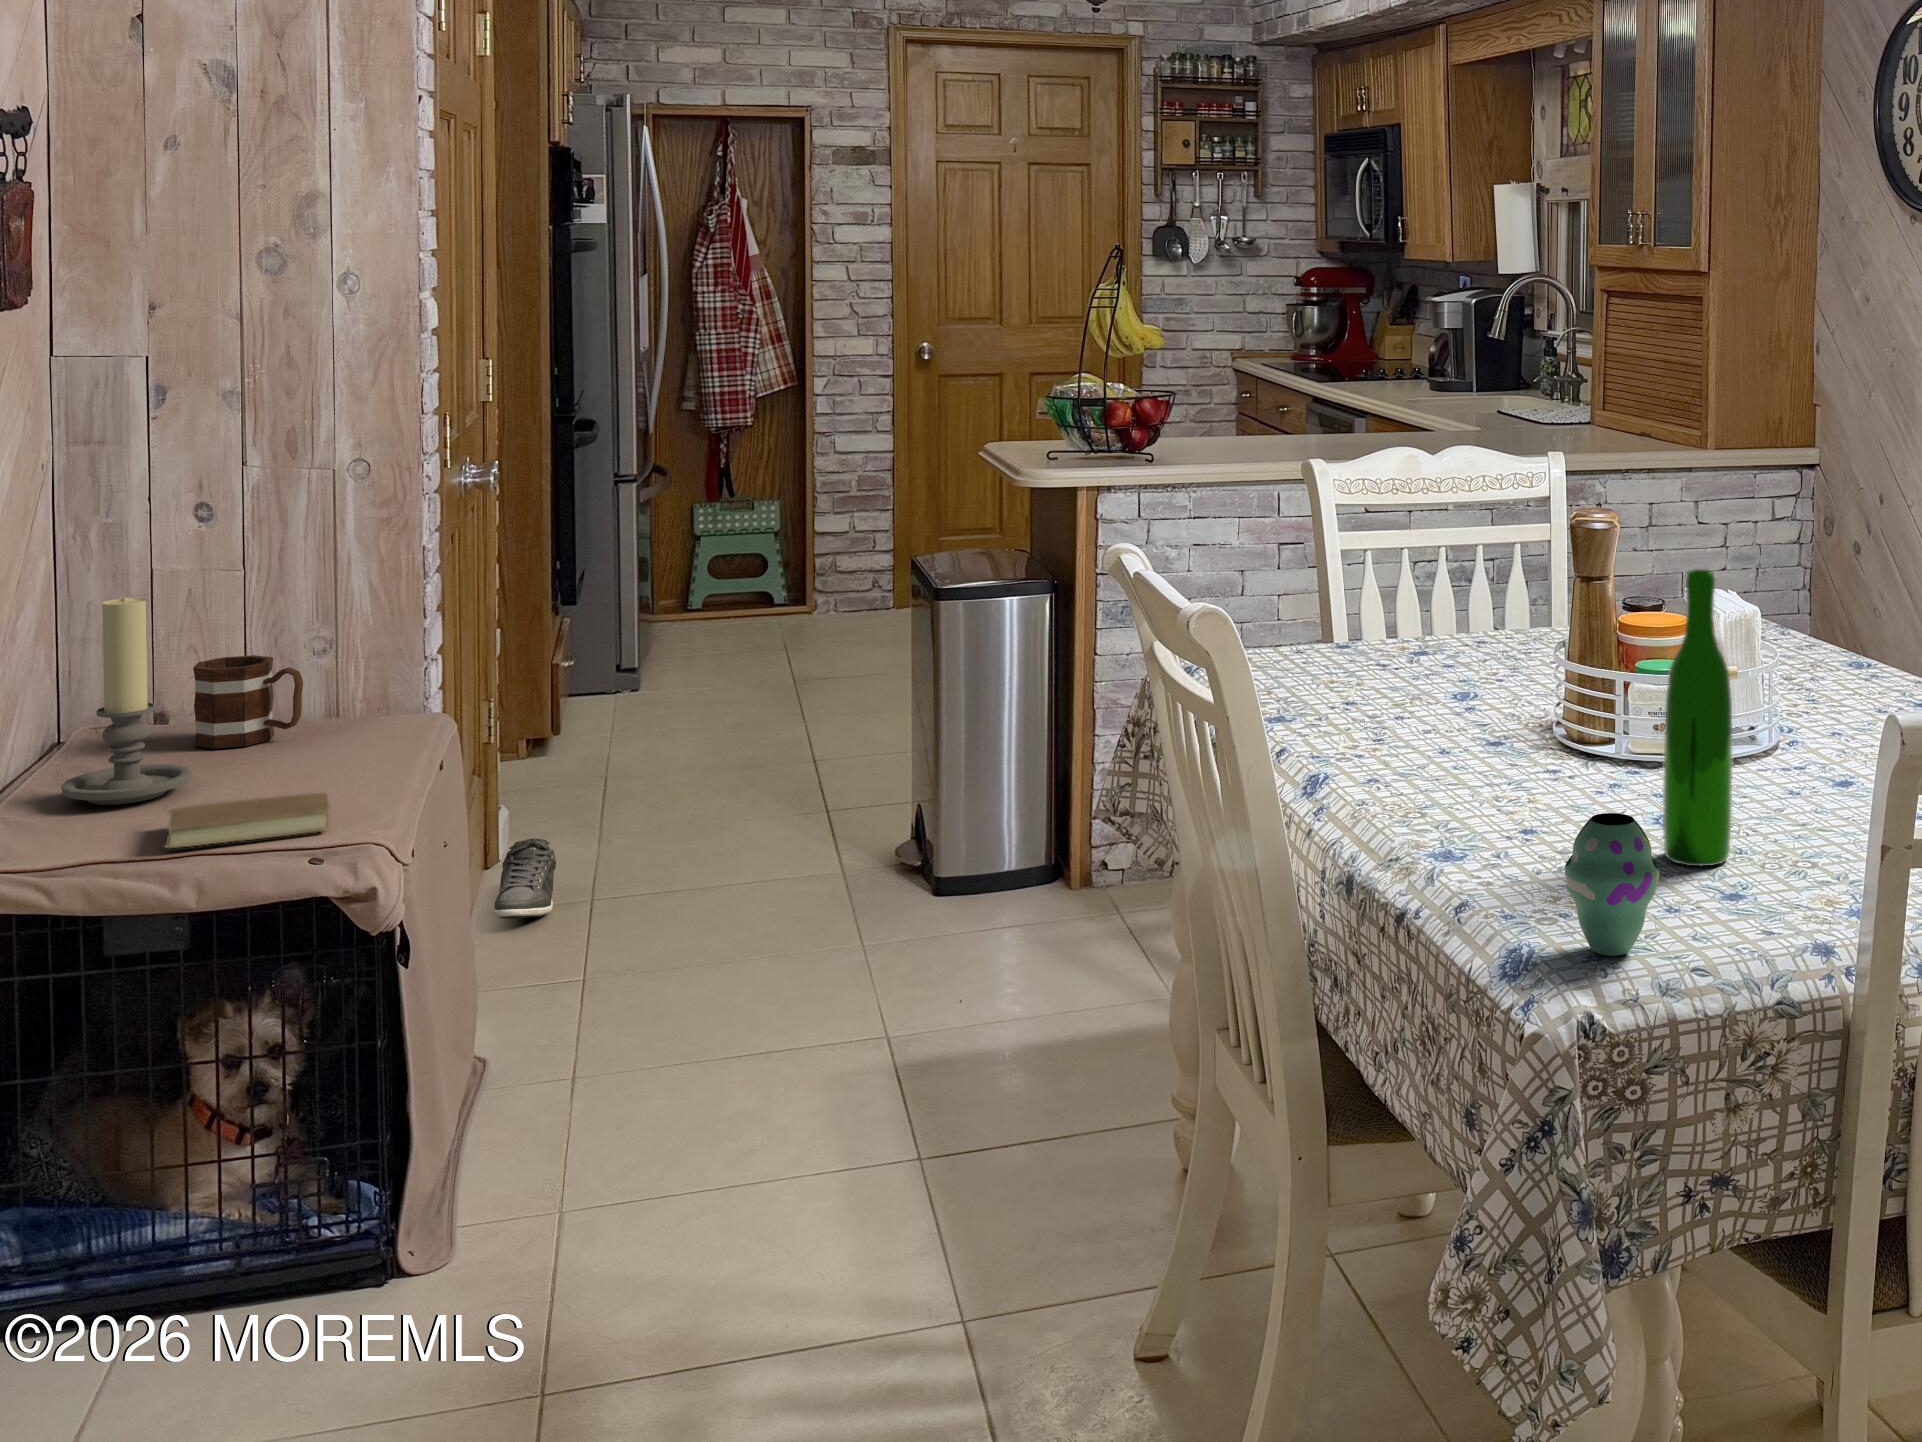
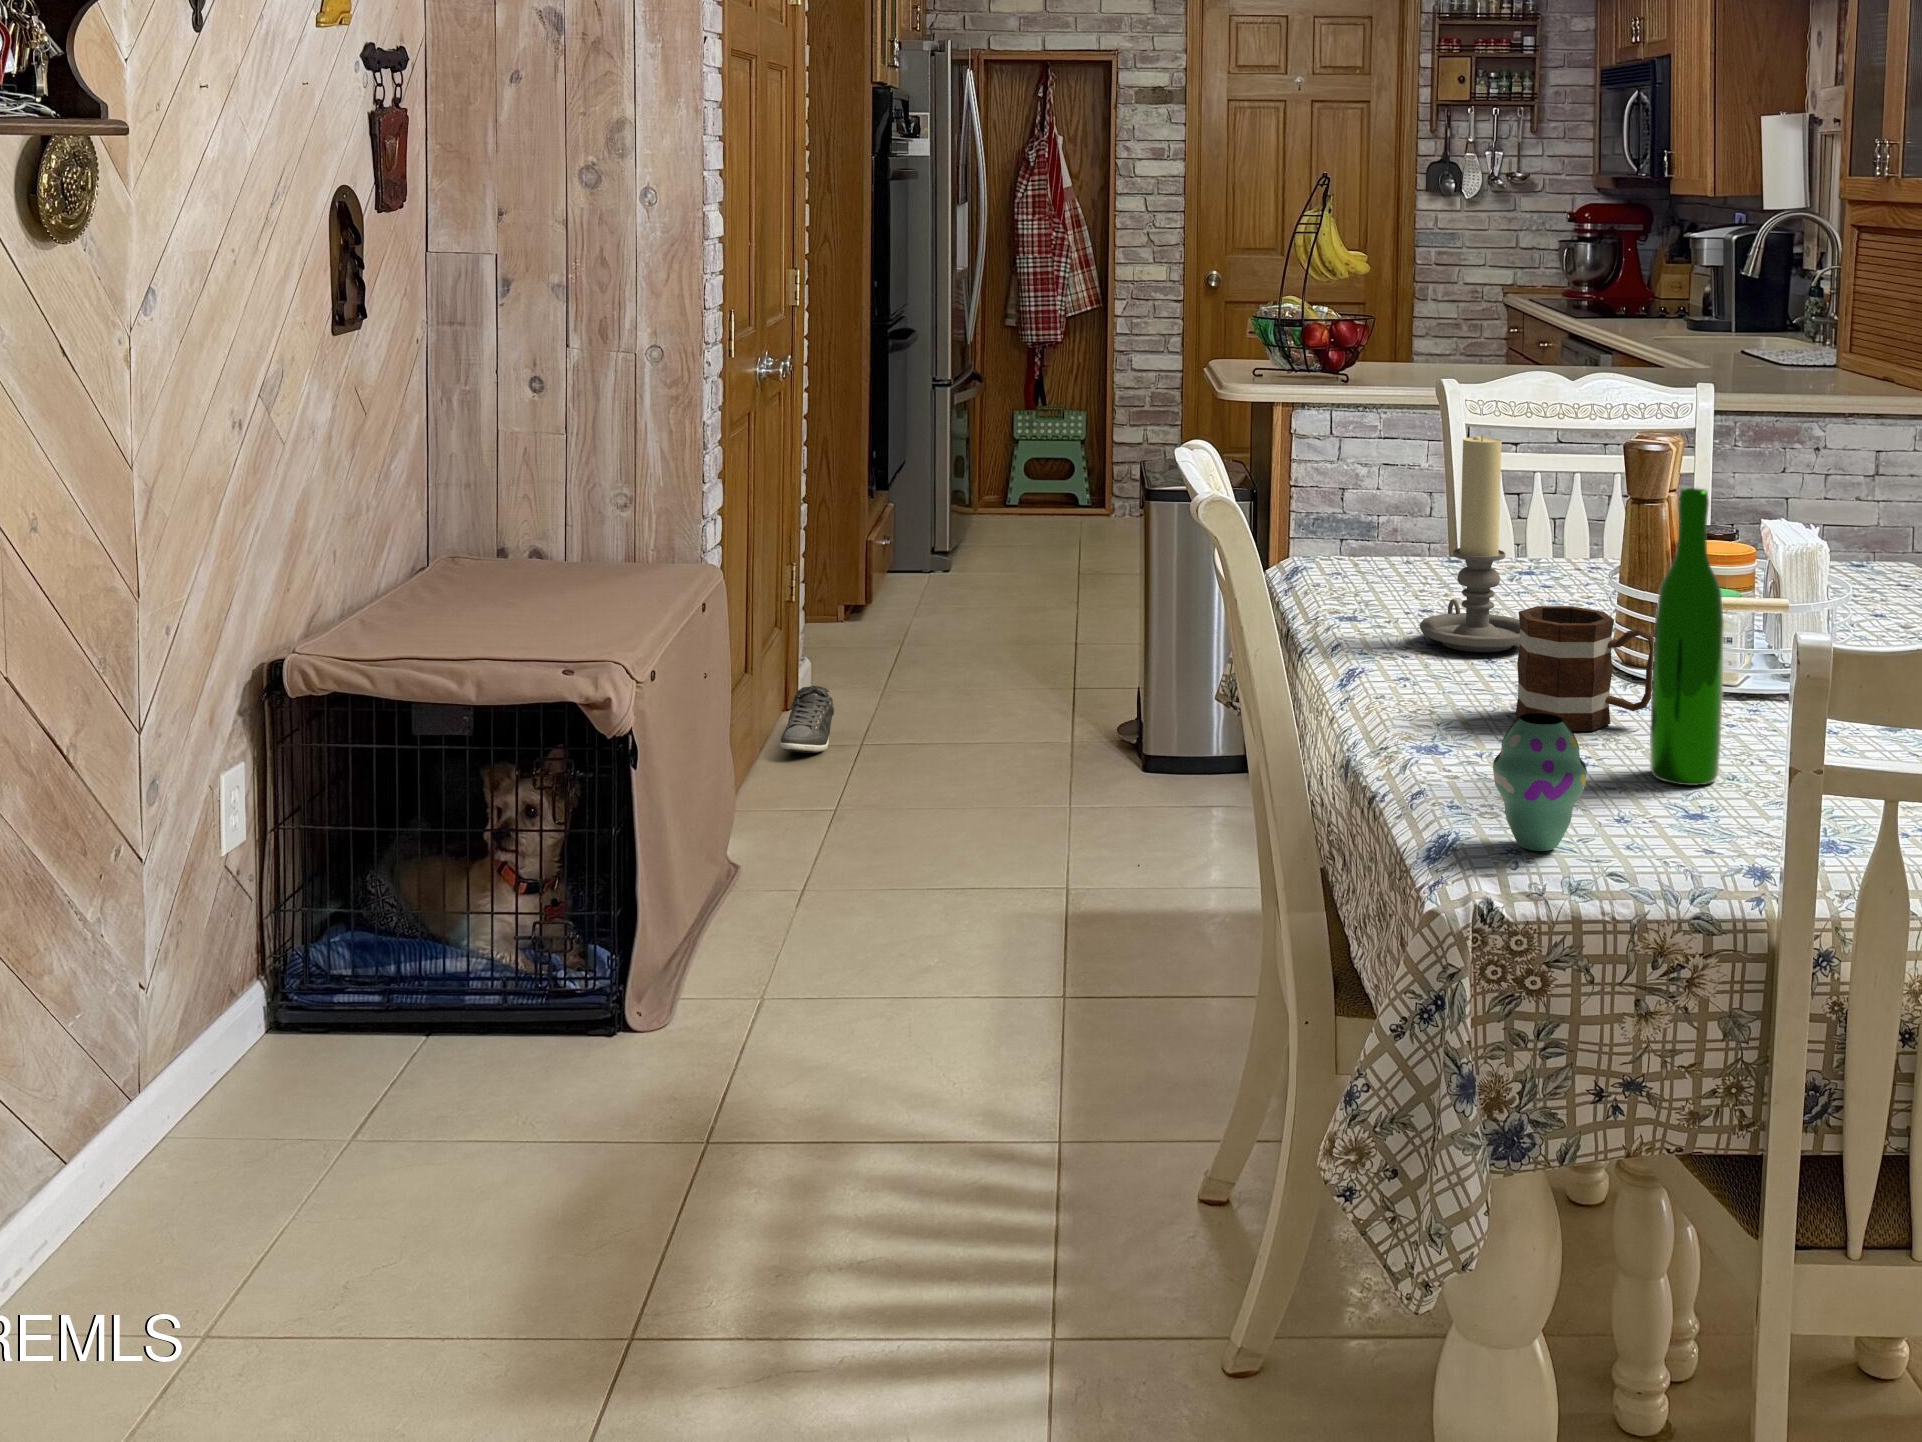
candle holder: present [61,596,191,805] -> present [1420,434,1520,652]
mug: present [193,655,303,749] -> present [1515,606,1654,731]
book: present [165,793,330,848] -> none [471,614,597,648]

